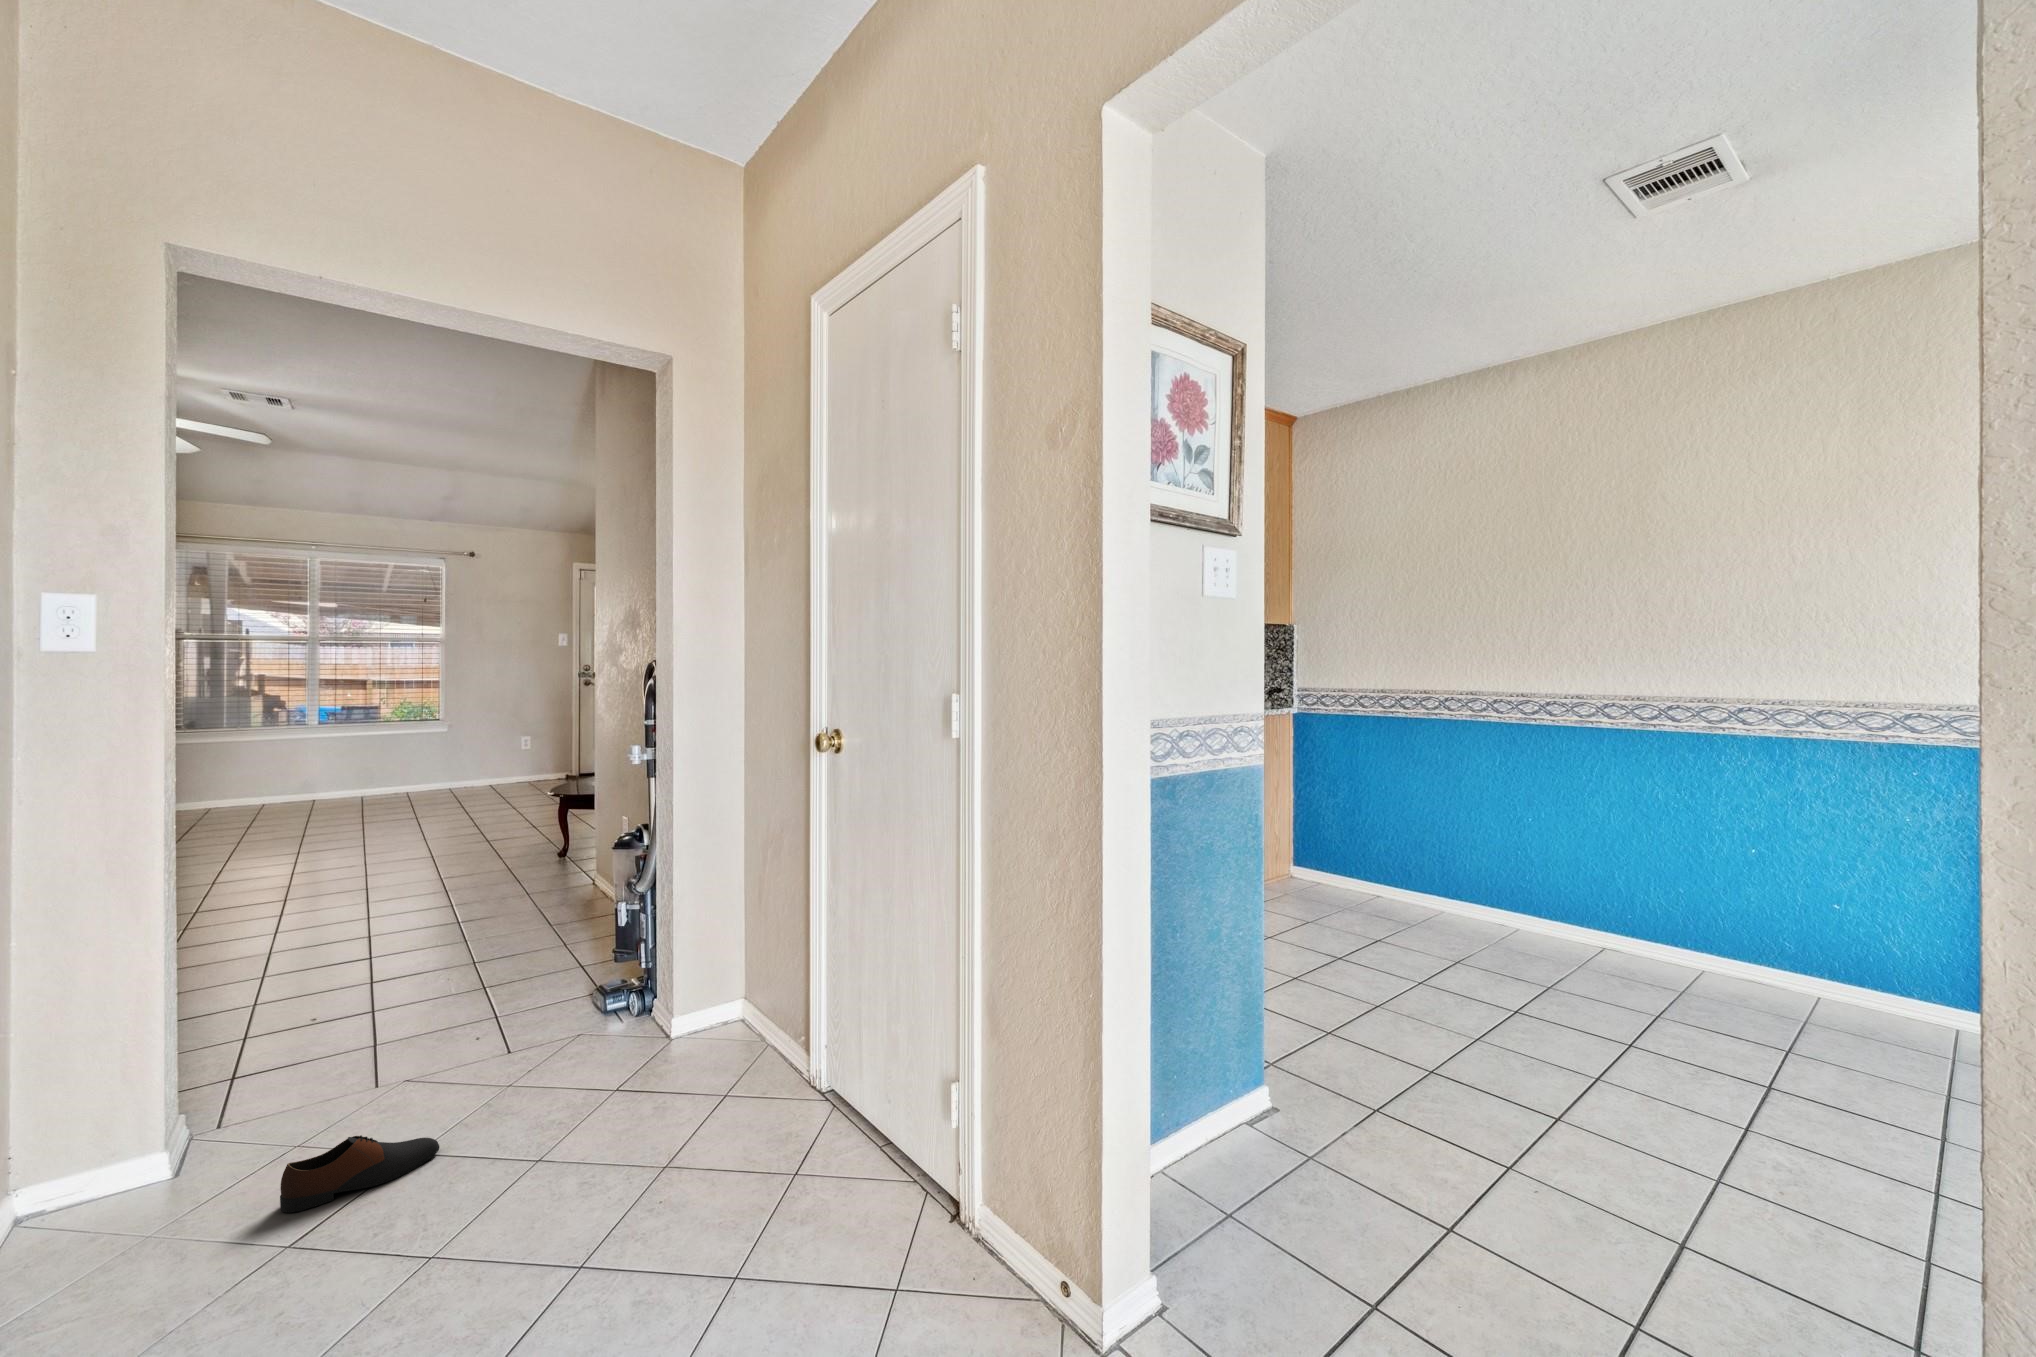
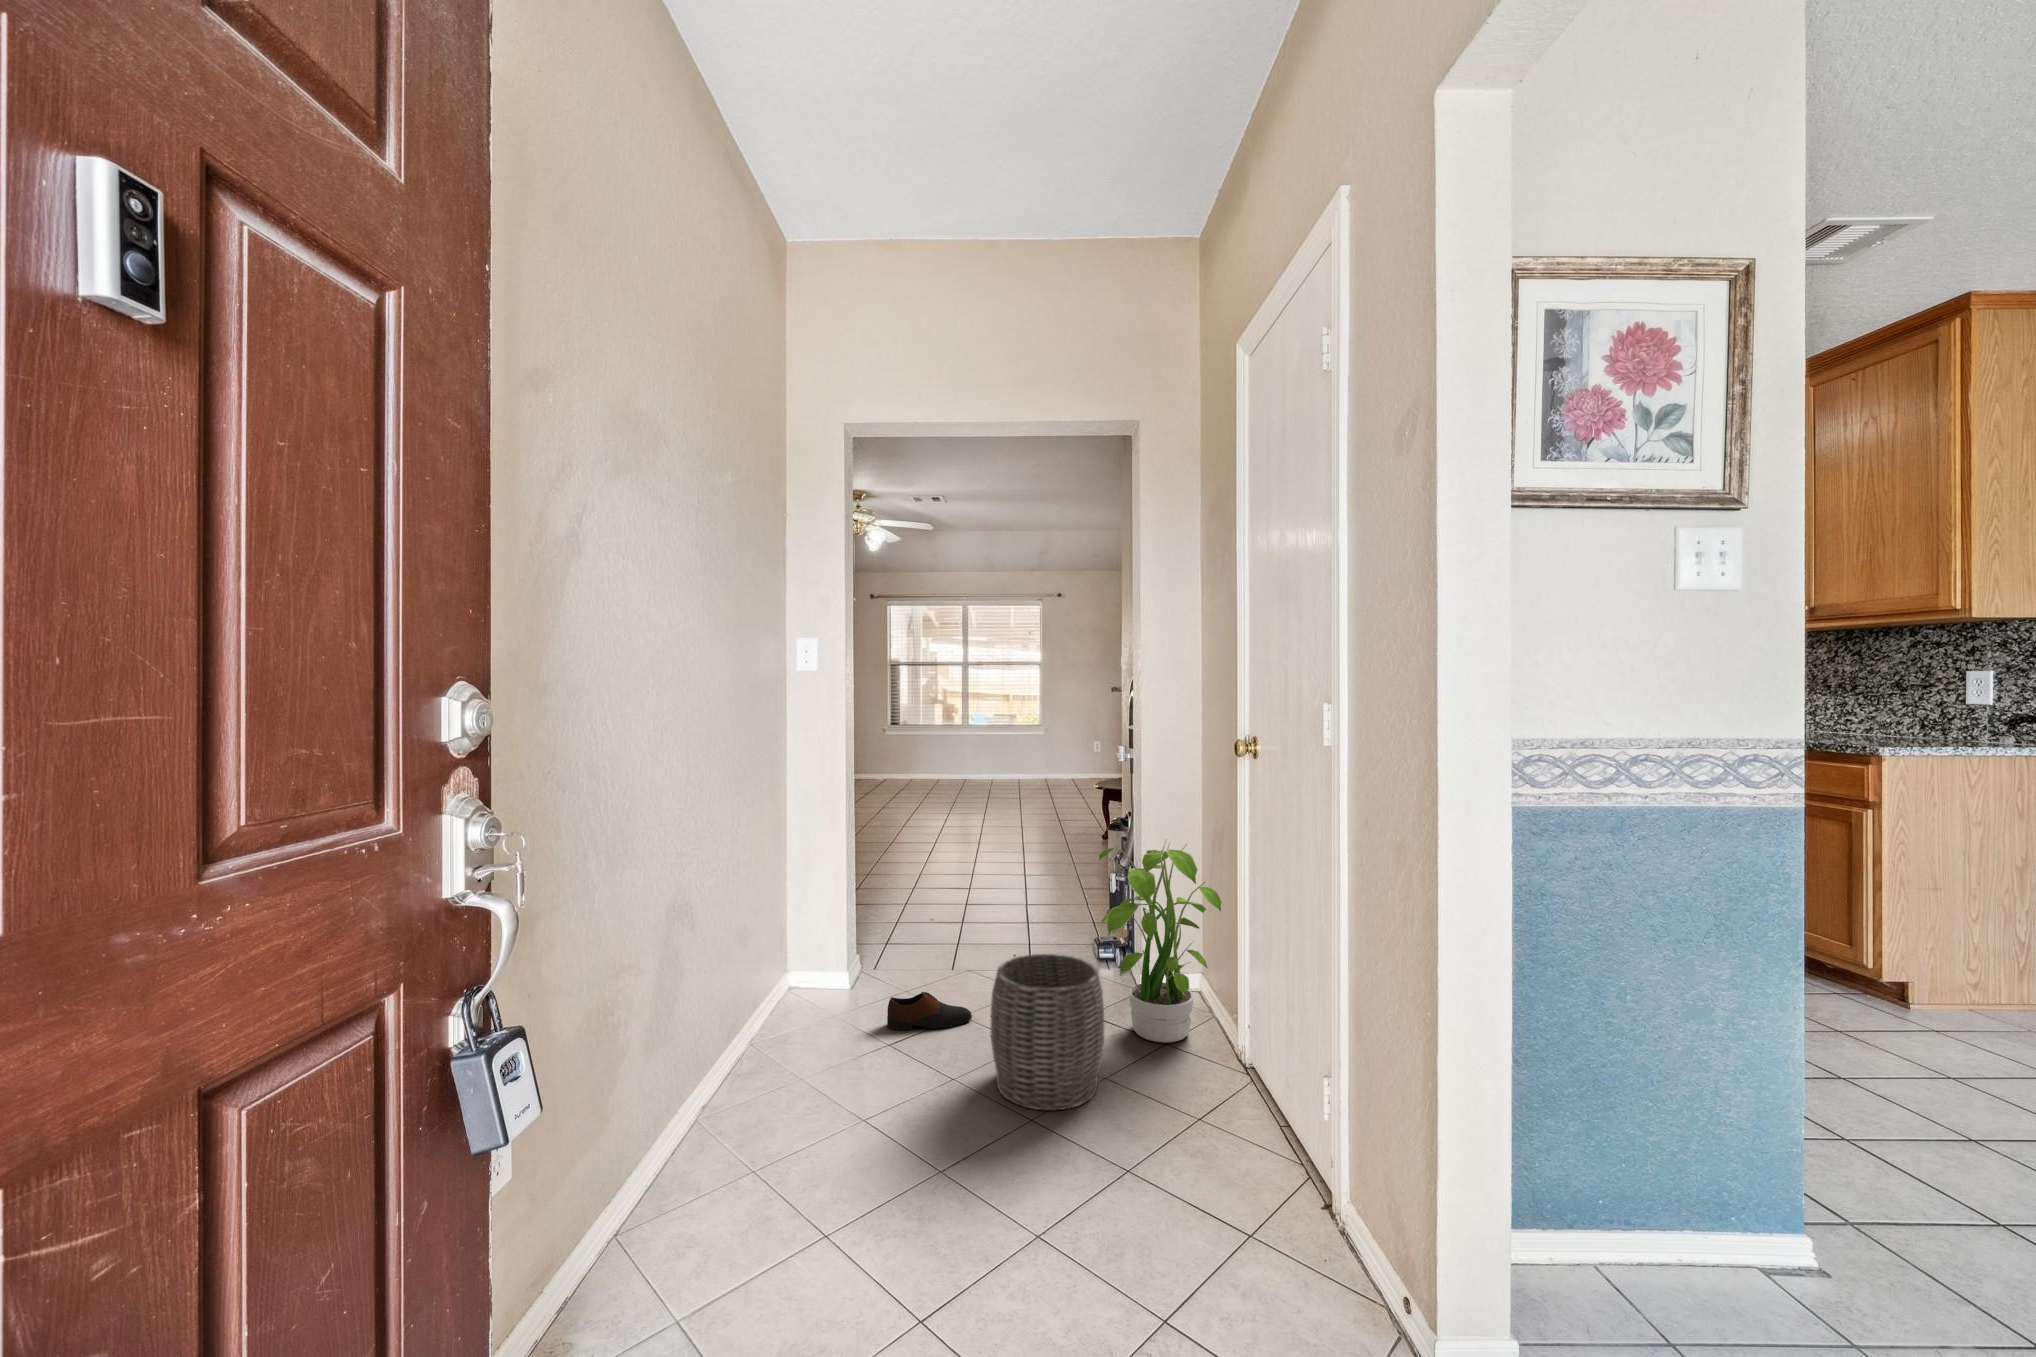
potted plant: none [631,855,794,1098] -> present [1098,840,1222,1043]
woven basket: none [500,1026,670,1250] -> present [991,954,1104,1110]

